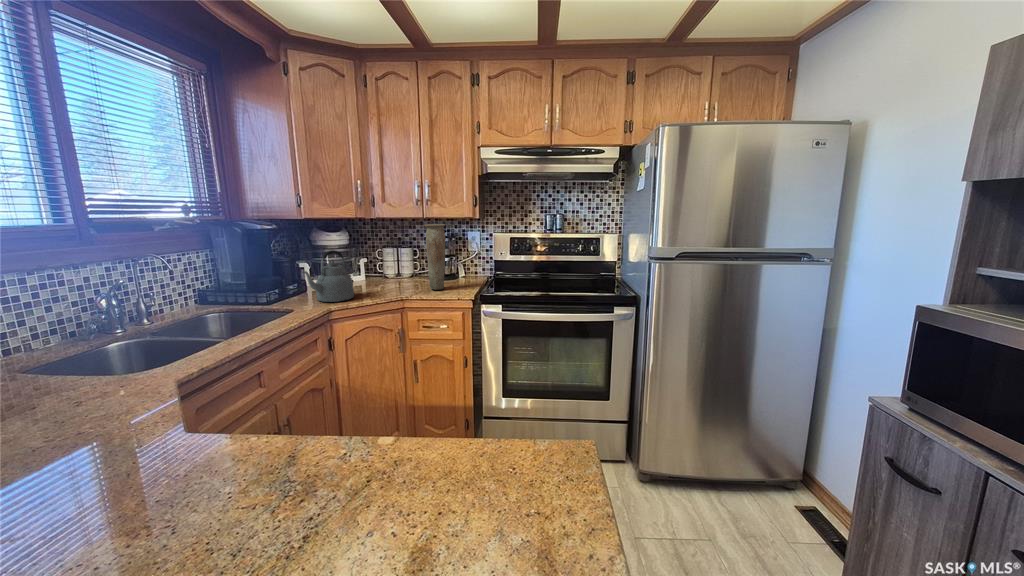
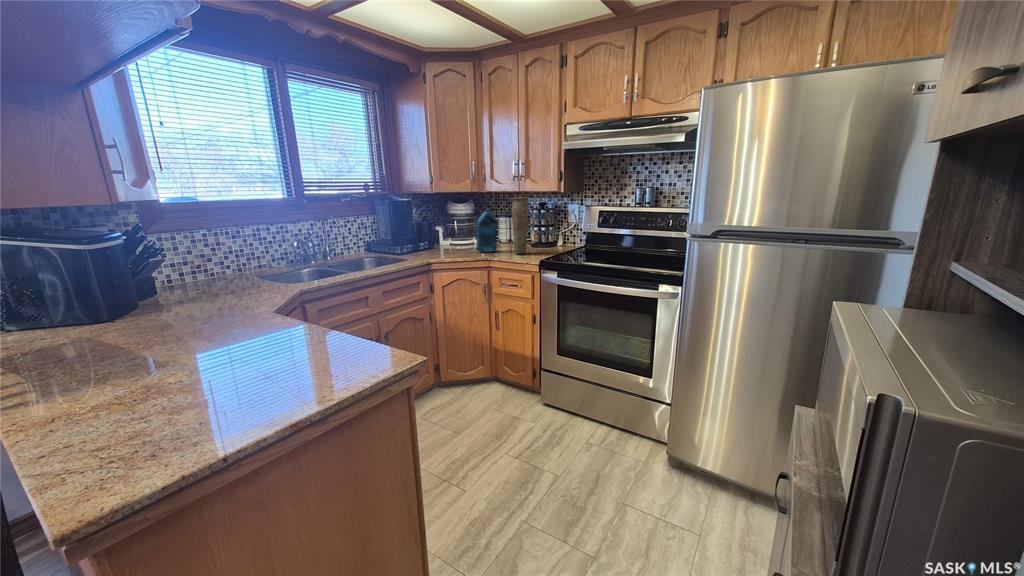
bottle: none [379,238,404,291] -> present [476,209,498,253]
kettle: present [301,250,354,302] -> none [415,218,455,257]

